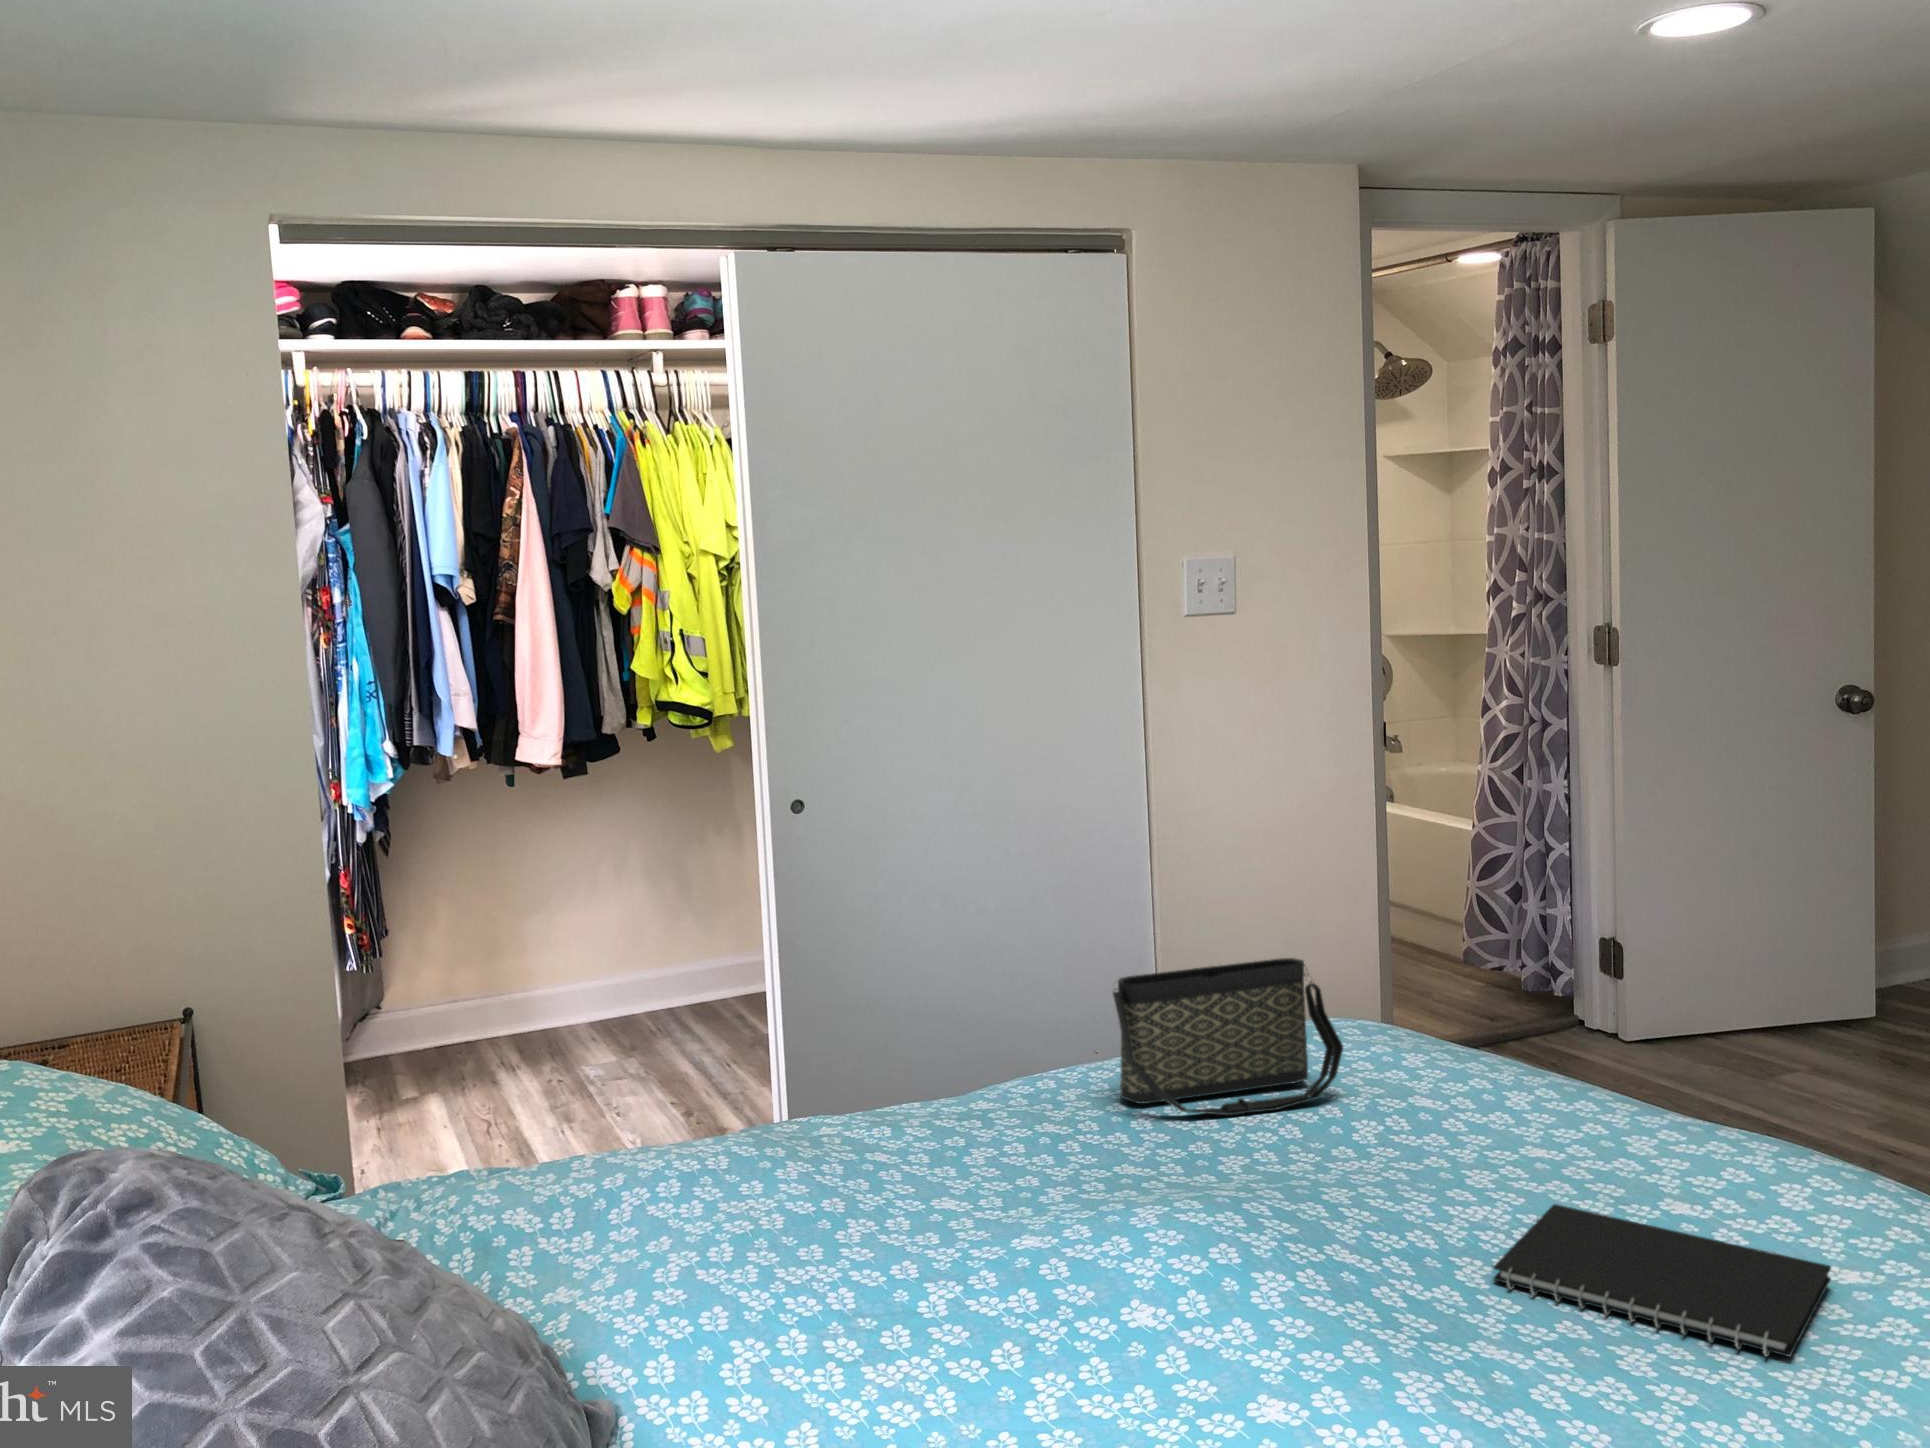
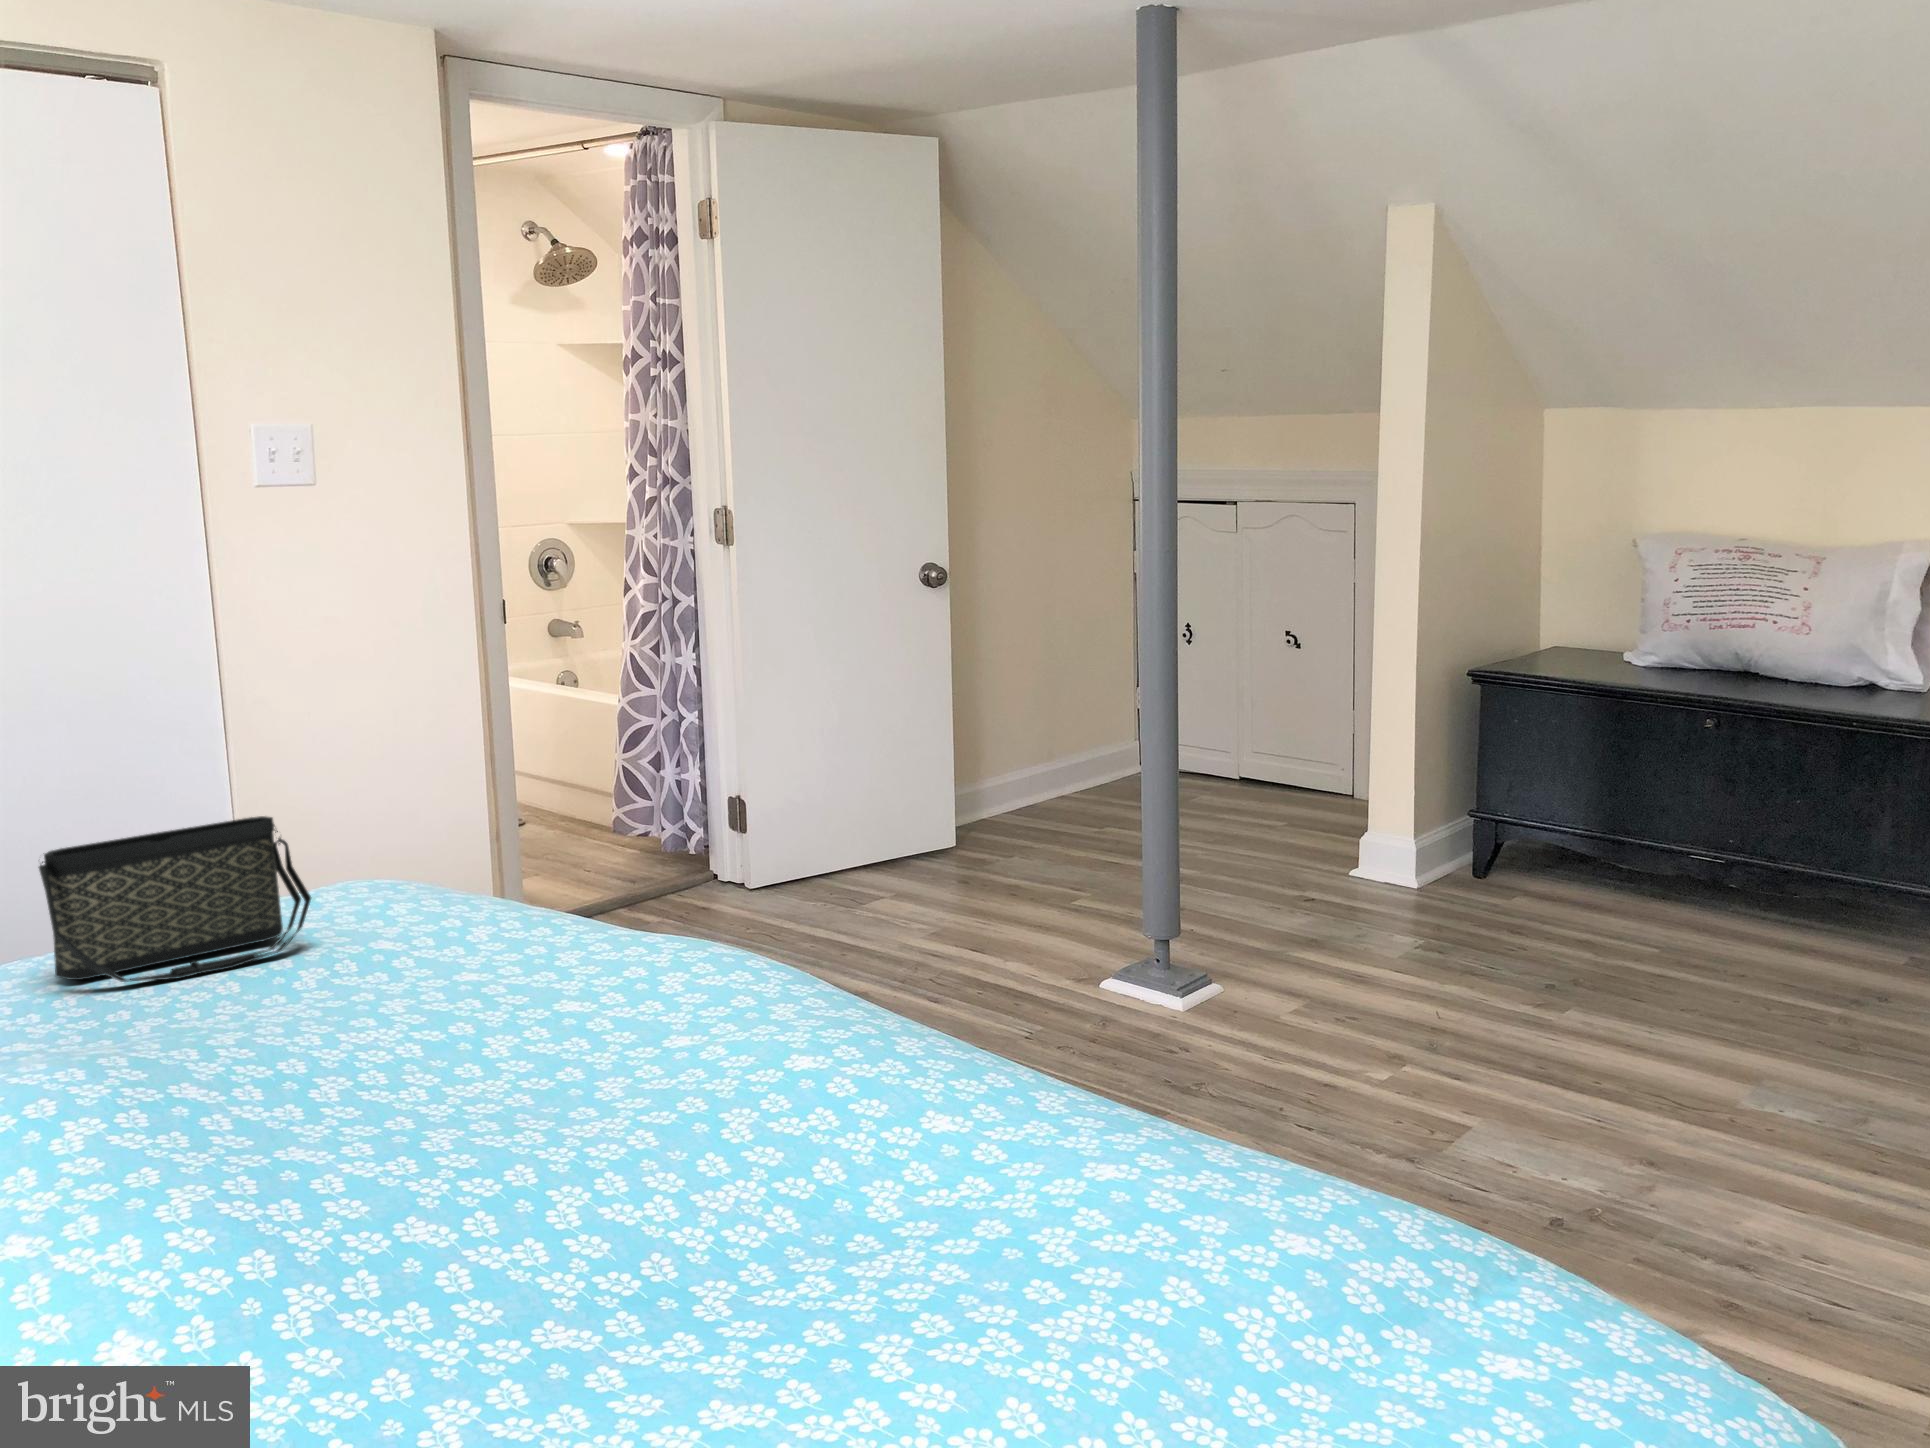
notebook: present [1494,1204,1831,1357] -> none [363,1011,670,1106]

